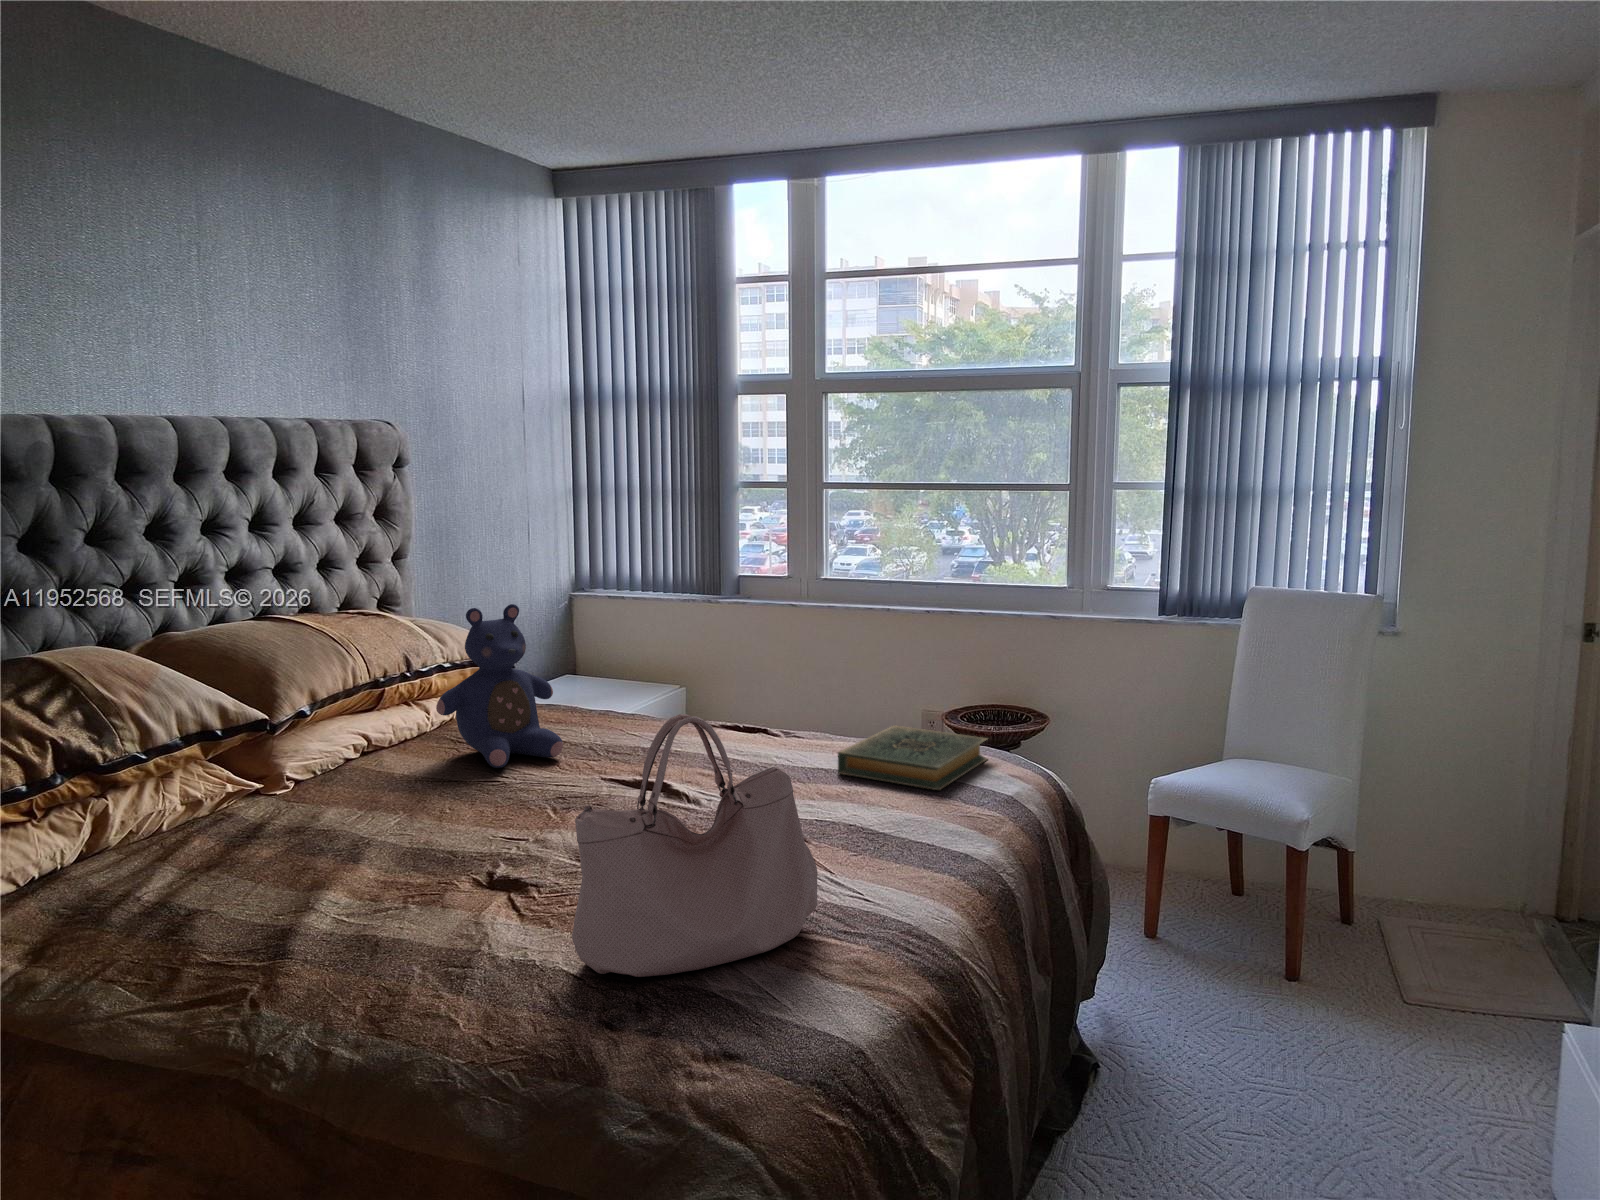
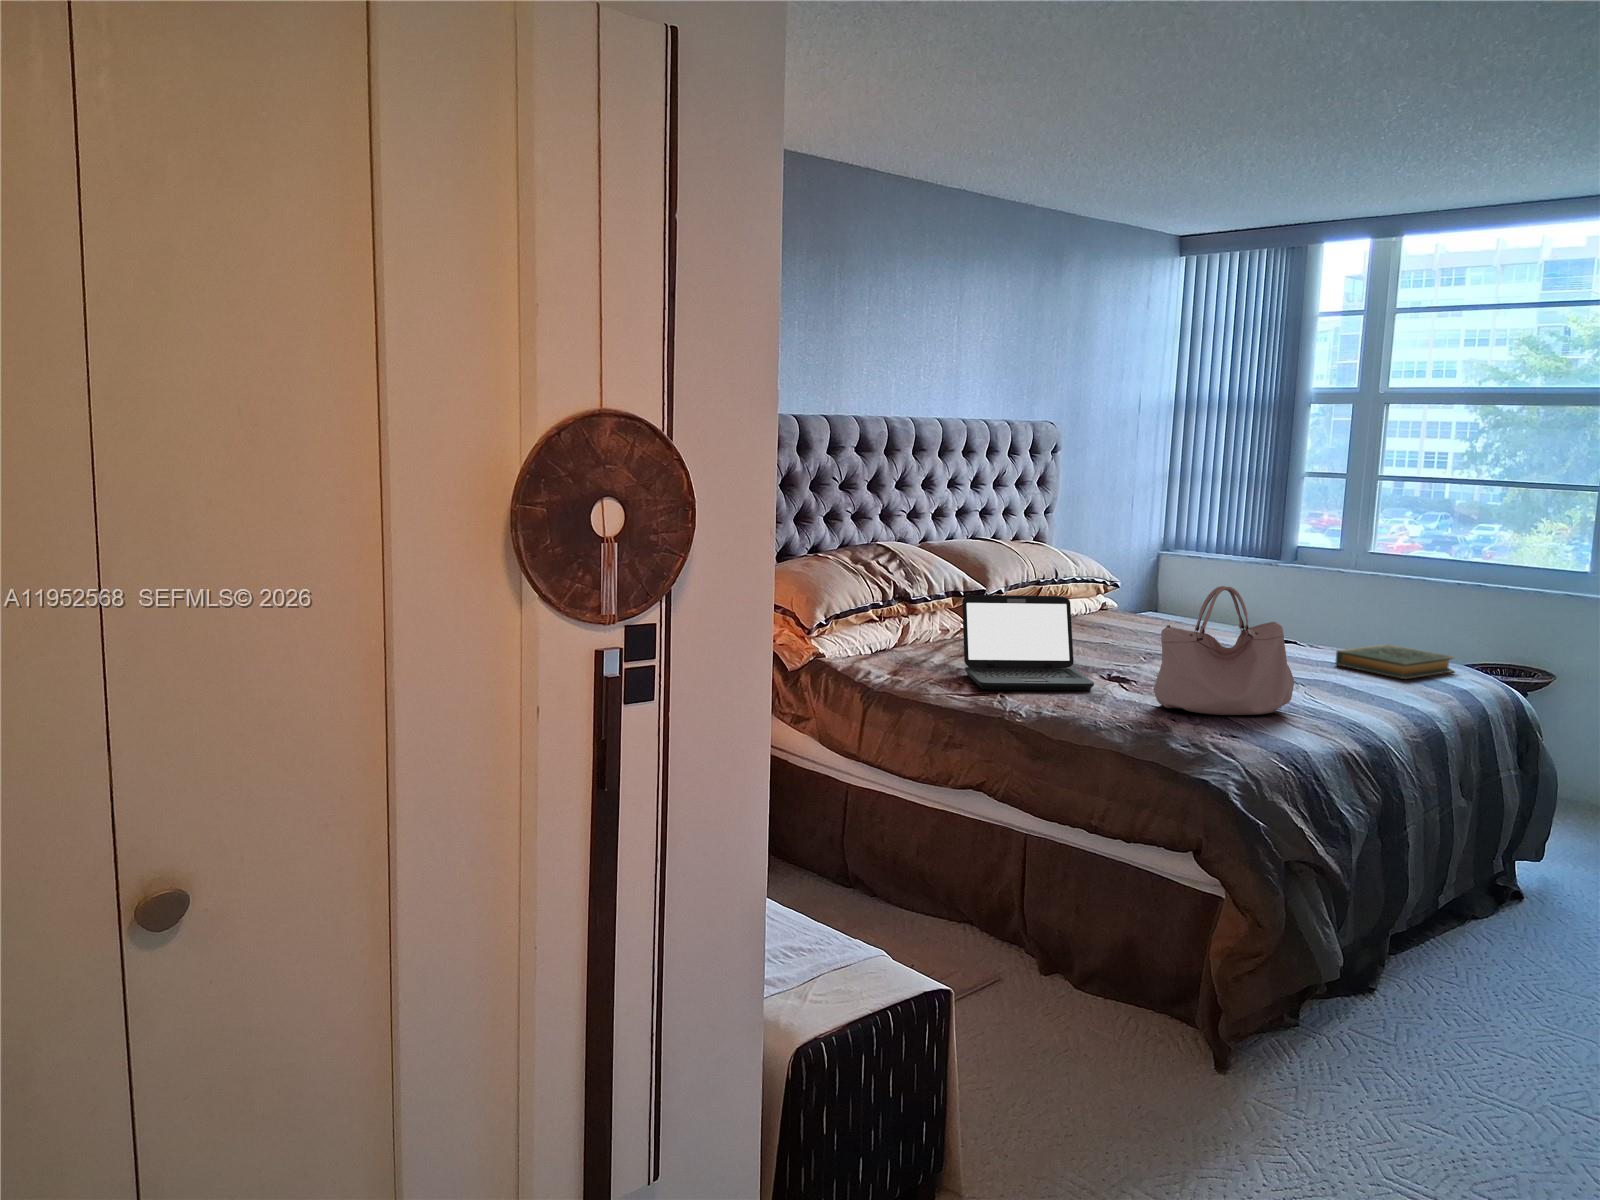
teddy bear: present [436,604,563,768] -> none [1075,540,1150,637]
laptop: none [169,744,457,996] -> present [962,595,1094,690]

